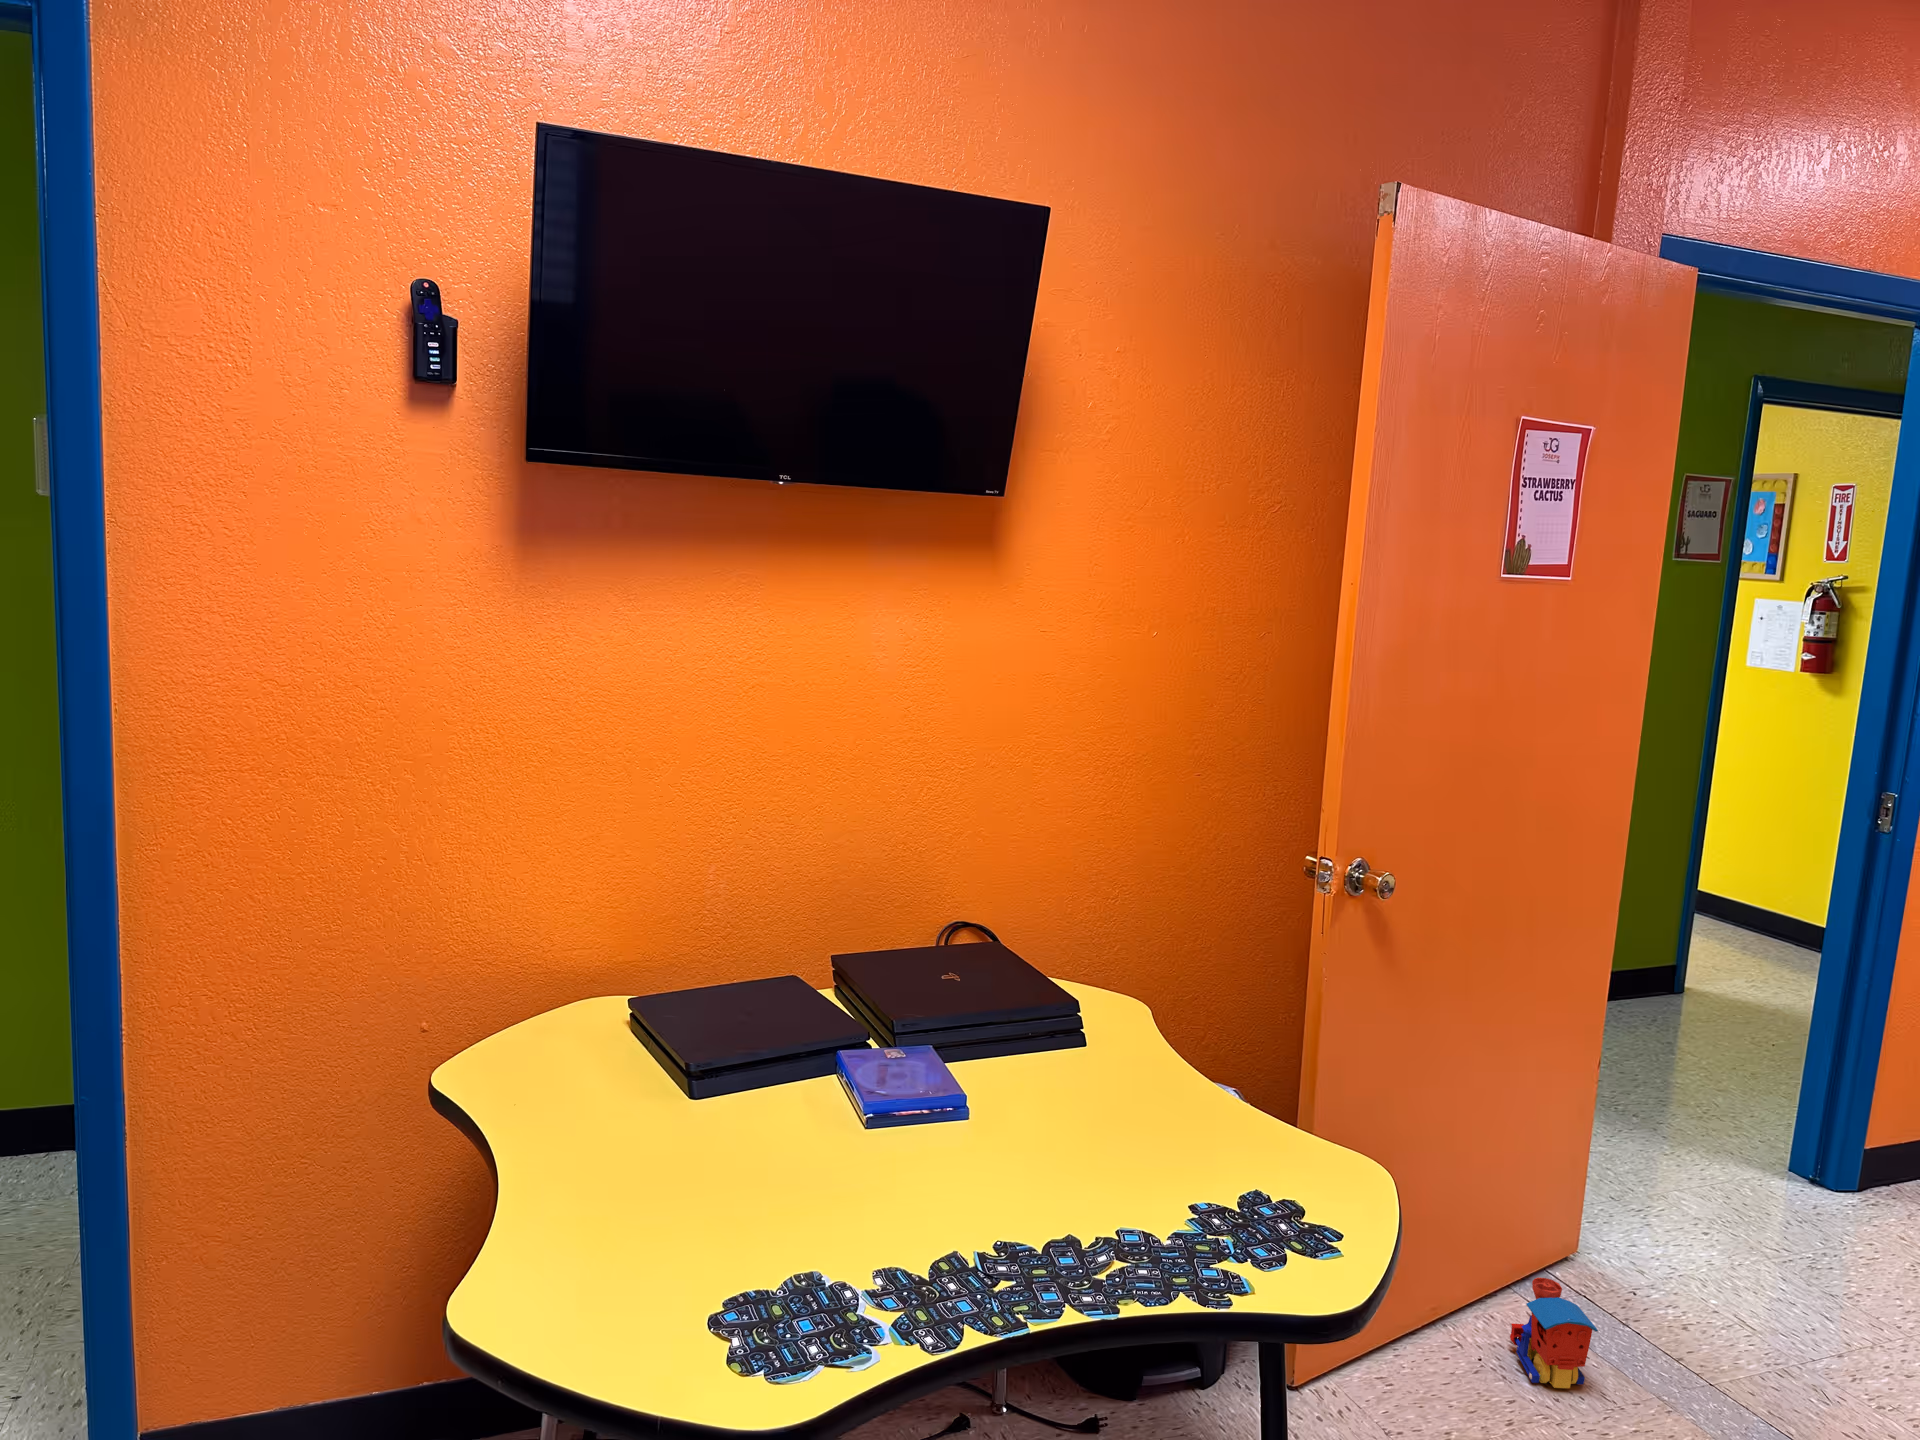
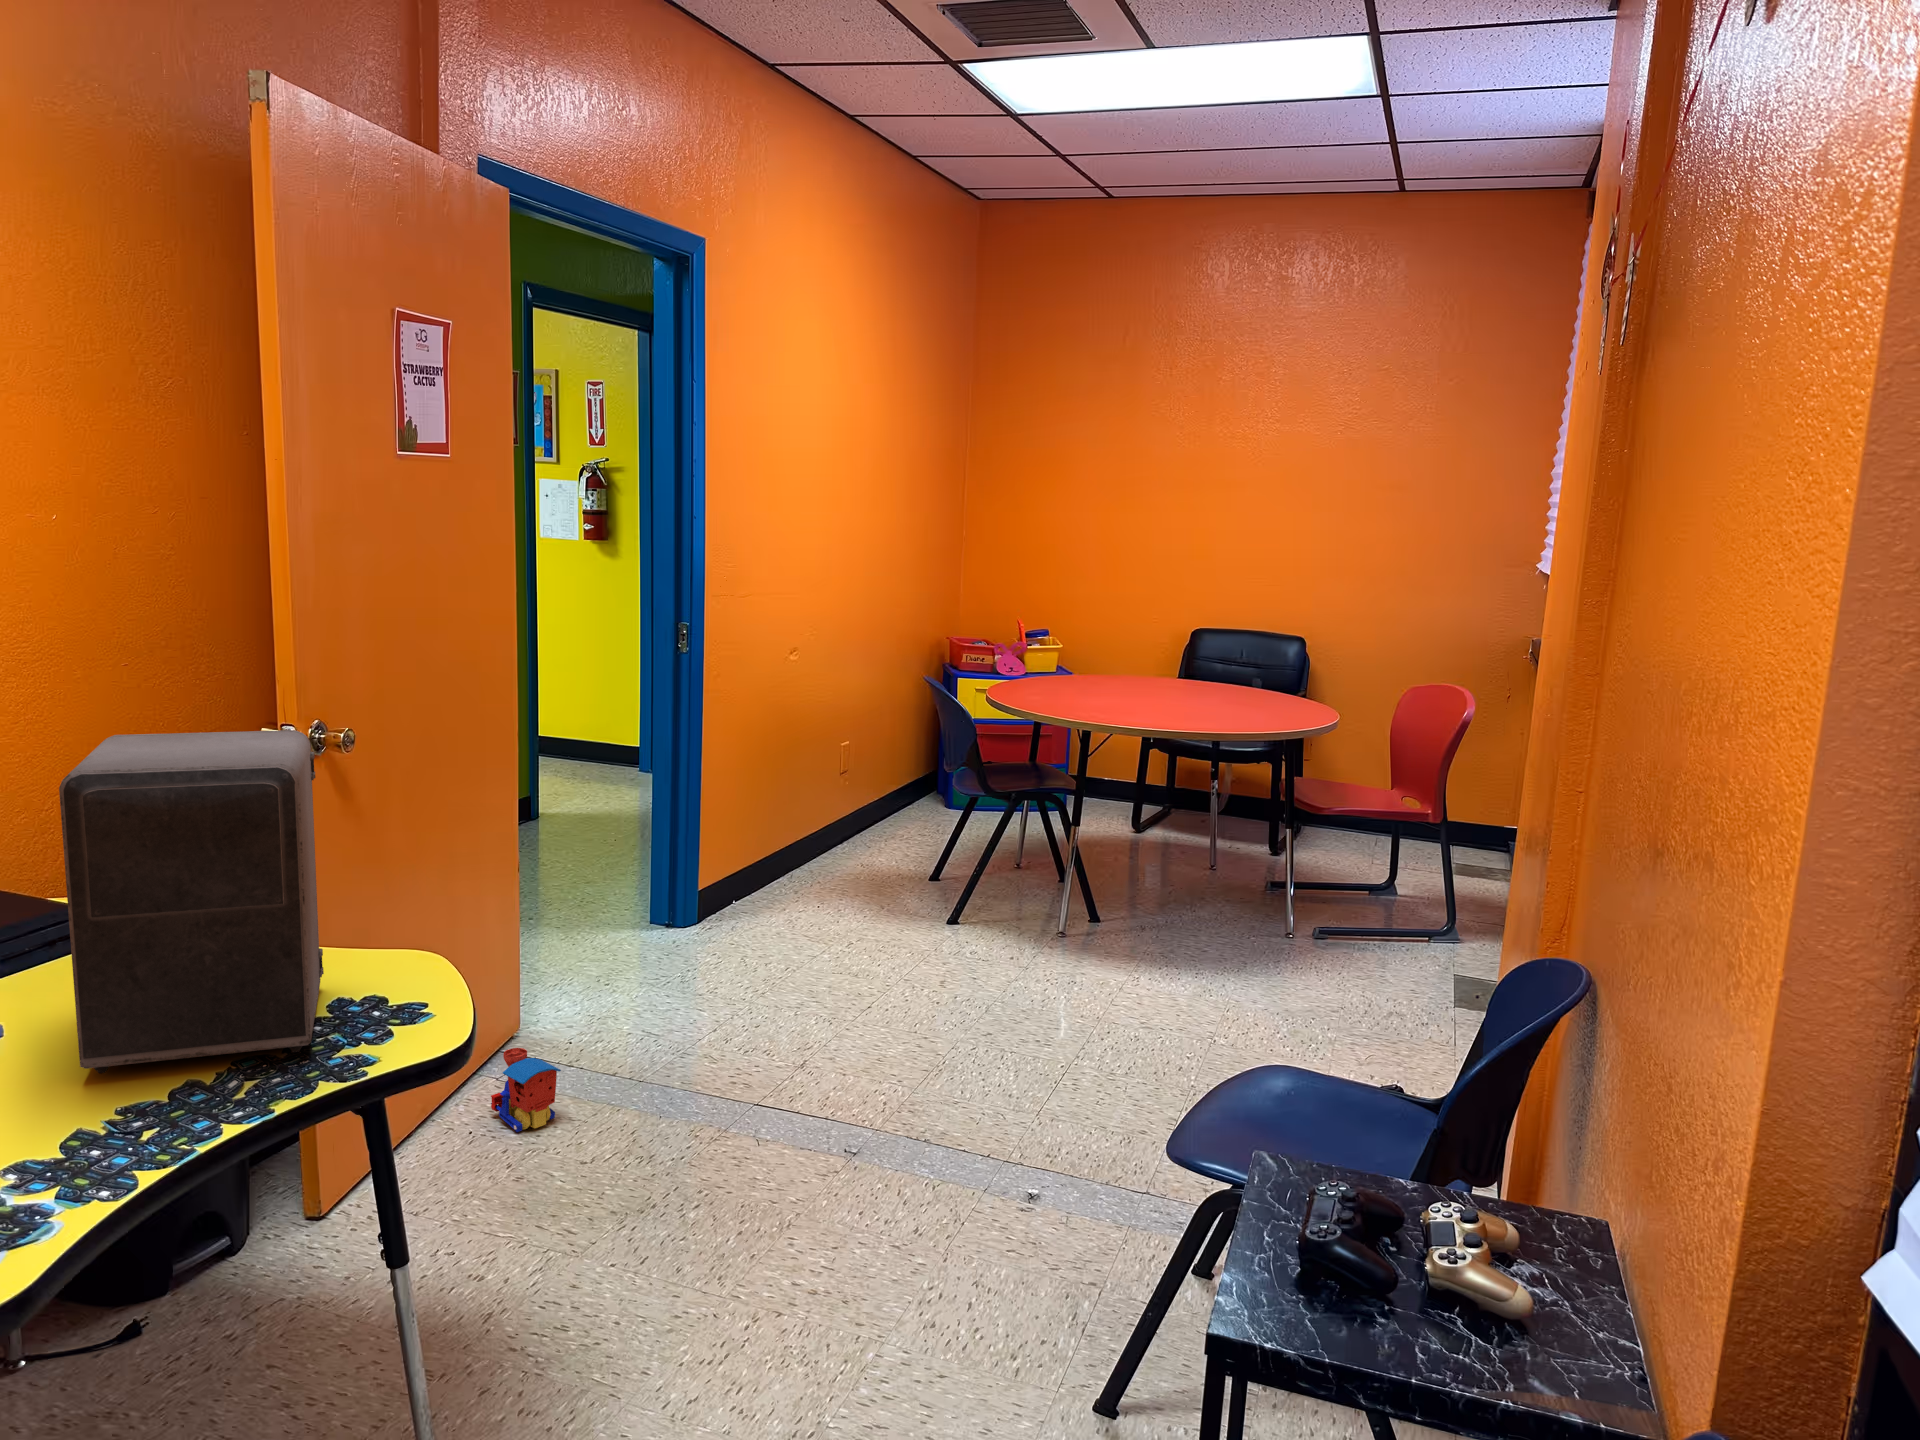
speaker: none [989,857,1268,1246] -> present [59,730,324,1073]

